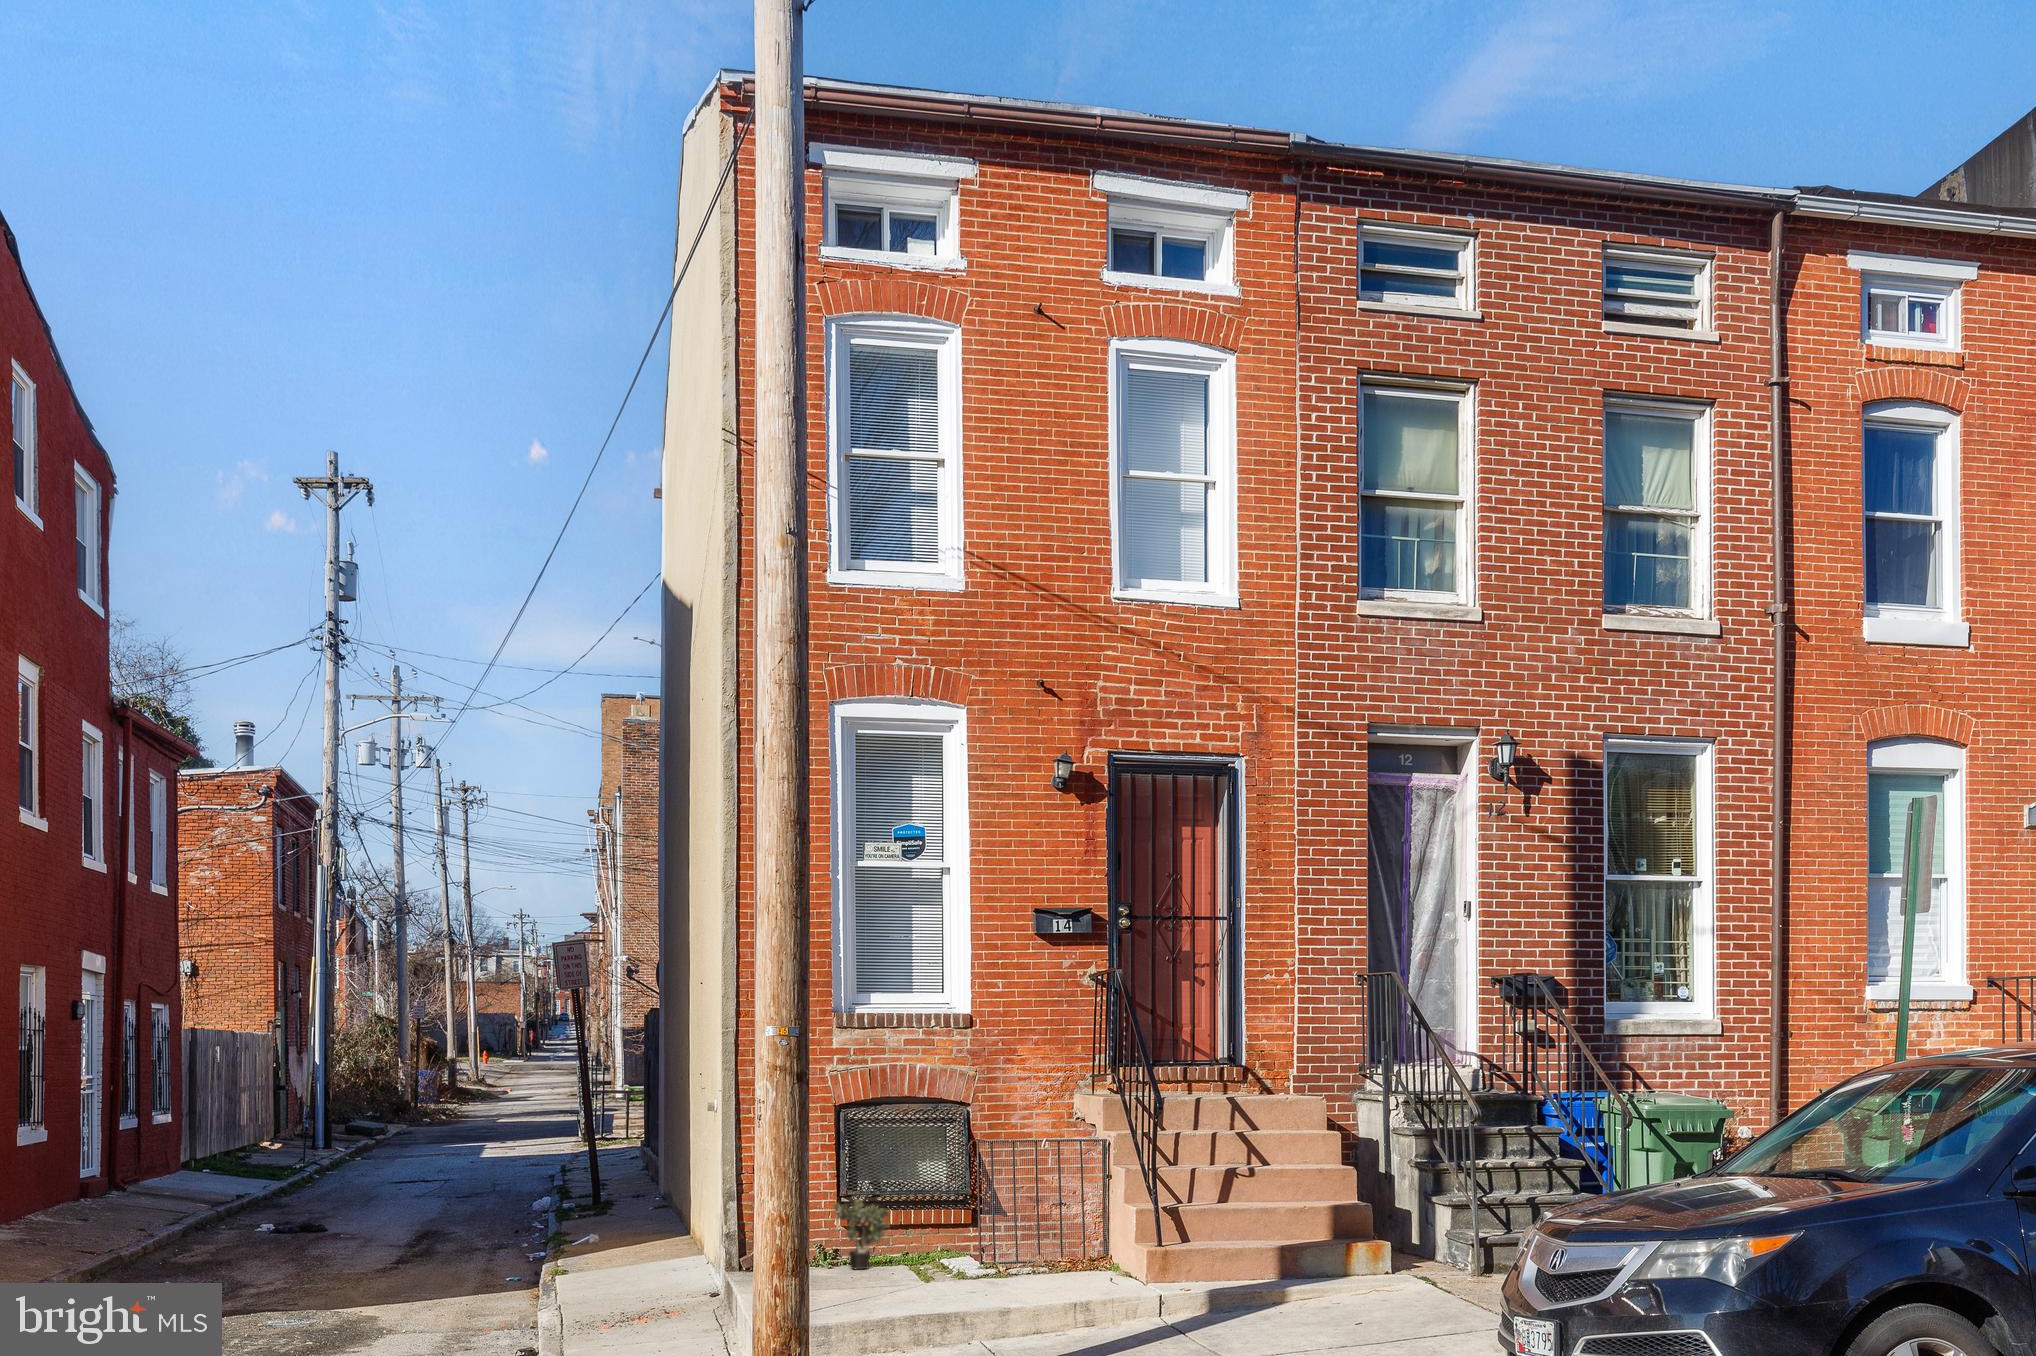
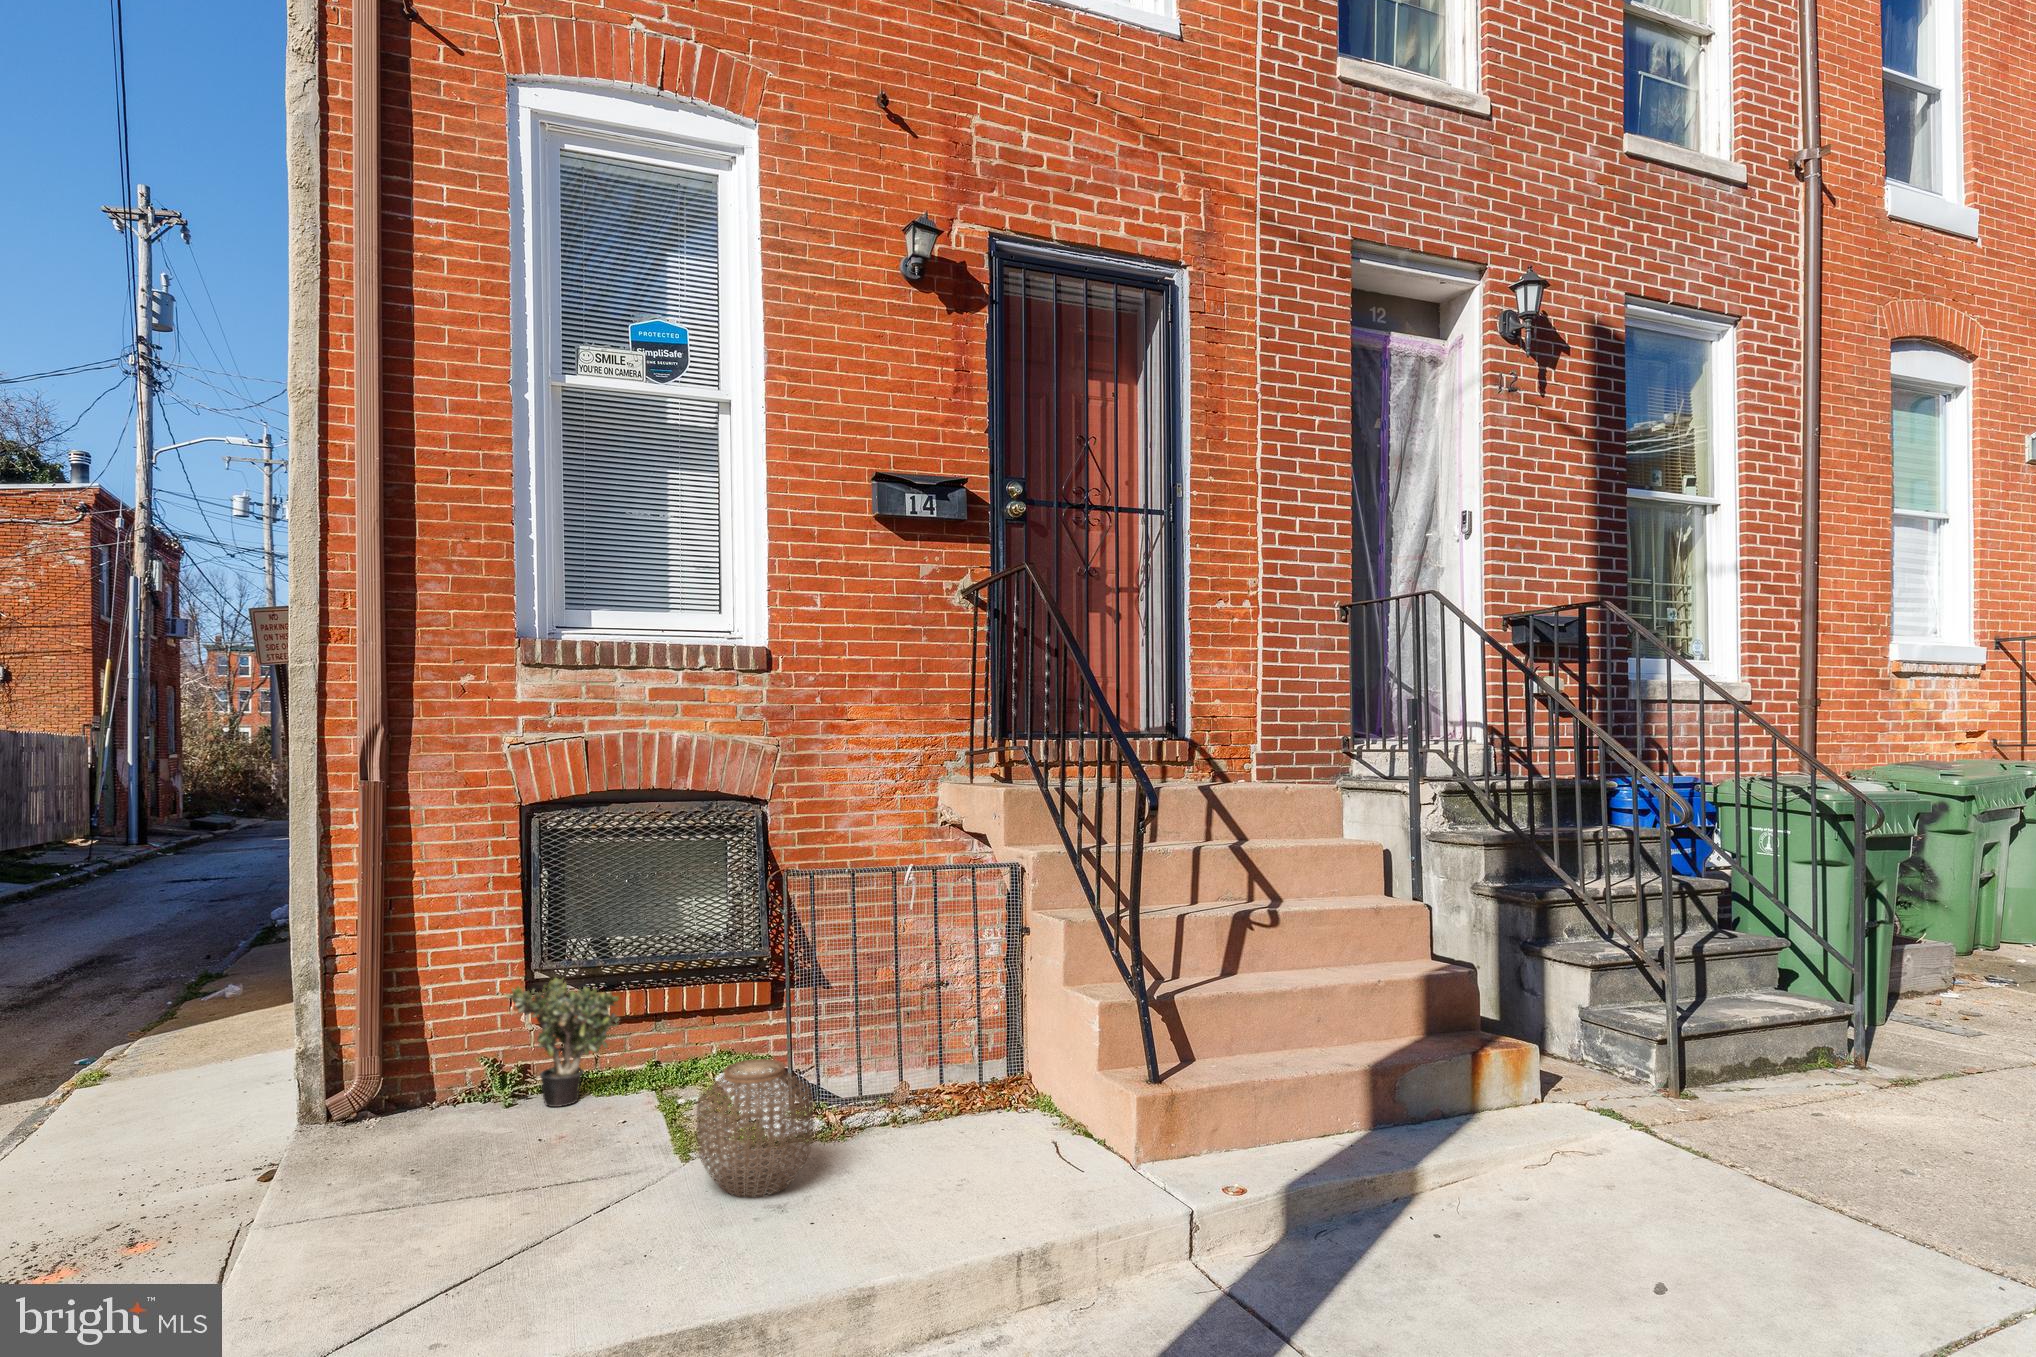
woven basket: none [933,1229,988,1291] -> present [697,1059,814,1197]

